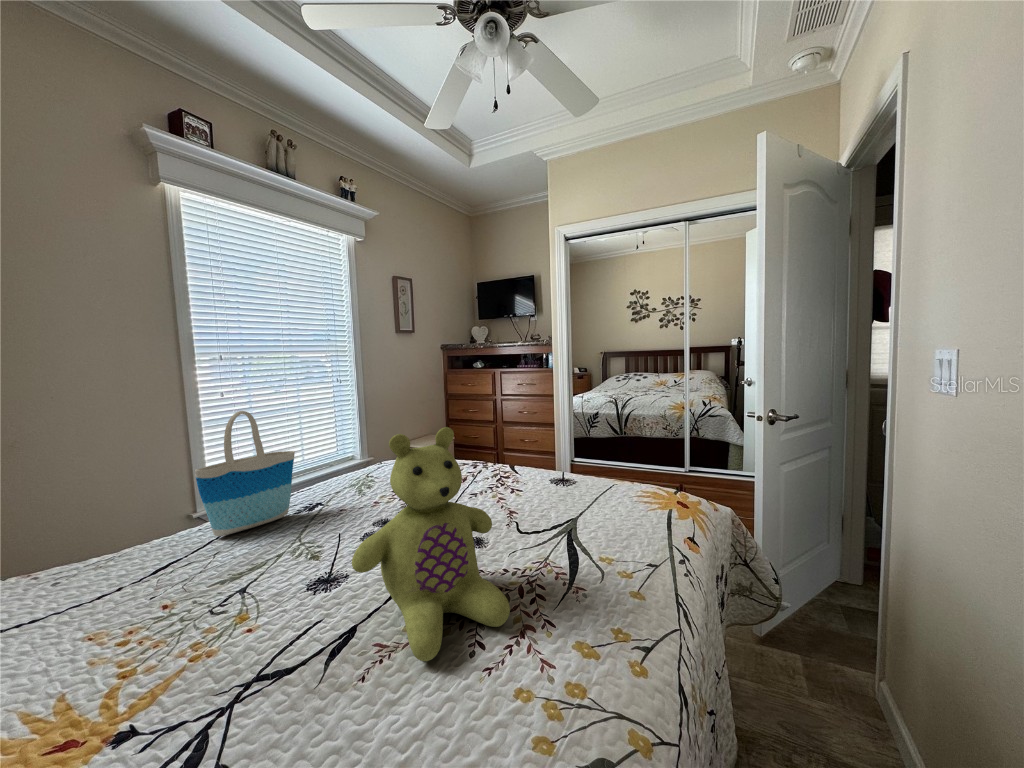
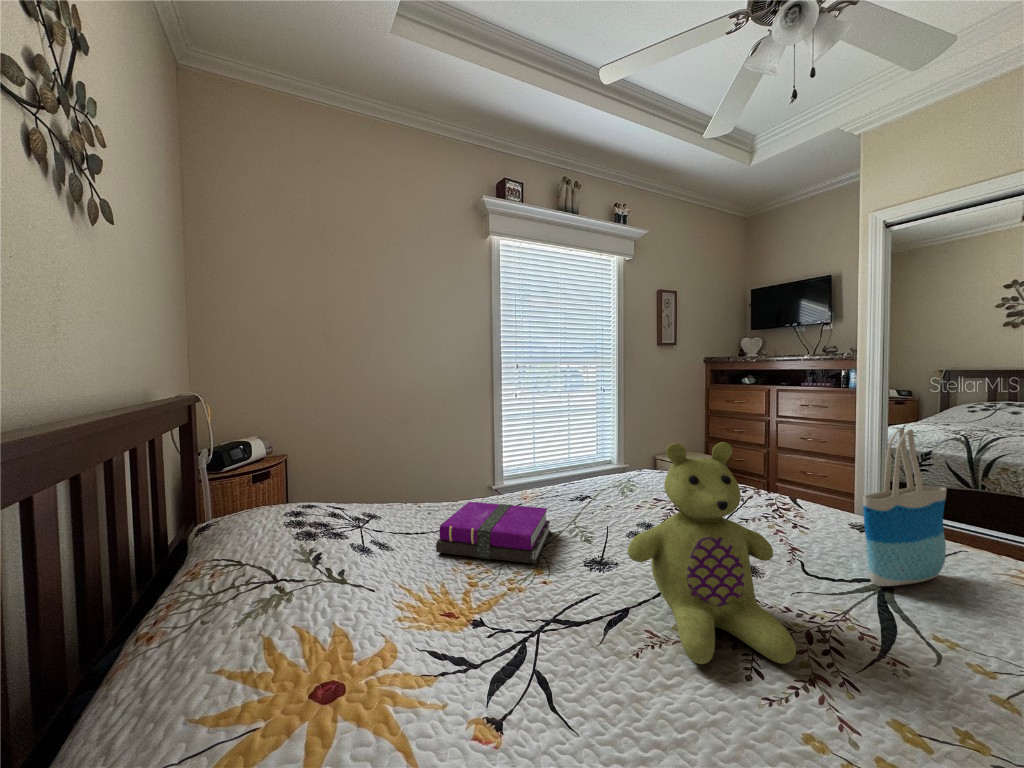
tote bag: present [195,411,295,536] -> present [863,428,946,586]
notebook: none [47,533,264,651] -> present [436,502,550,564]

